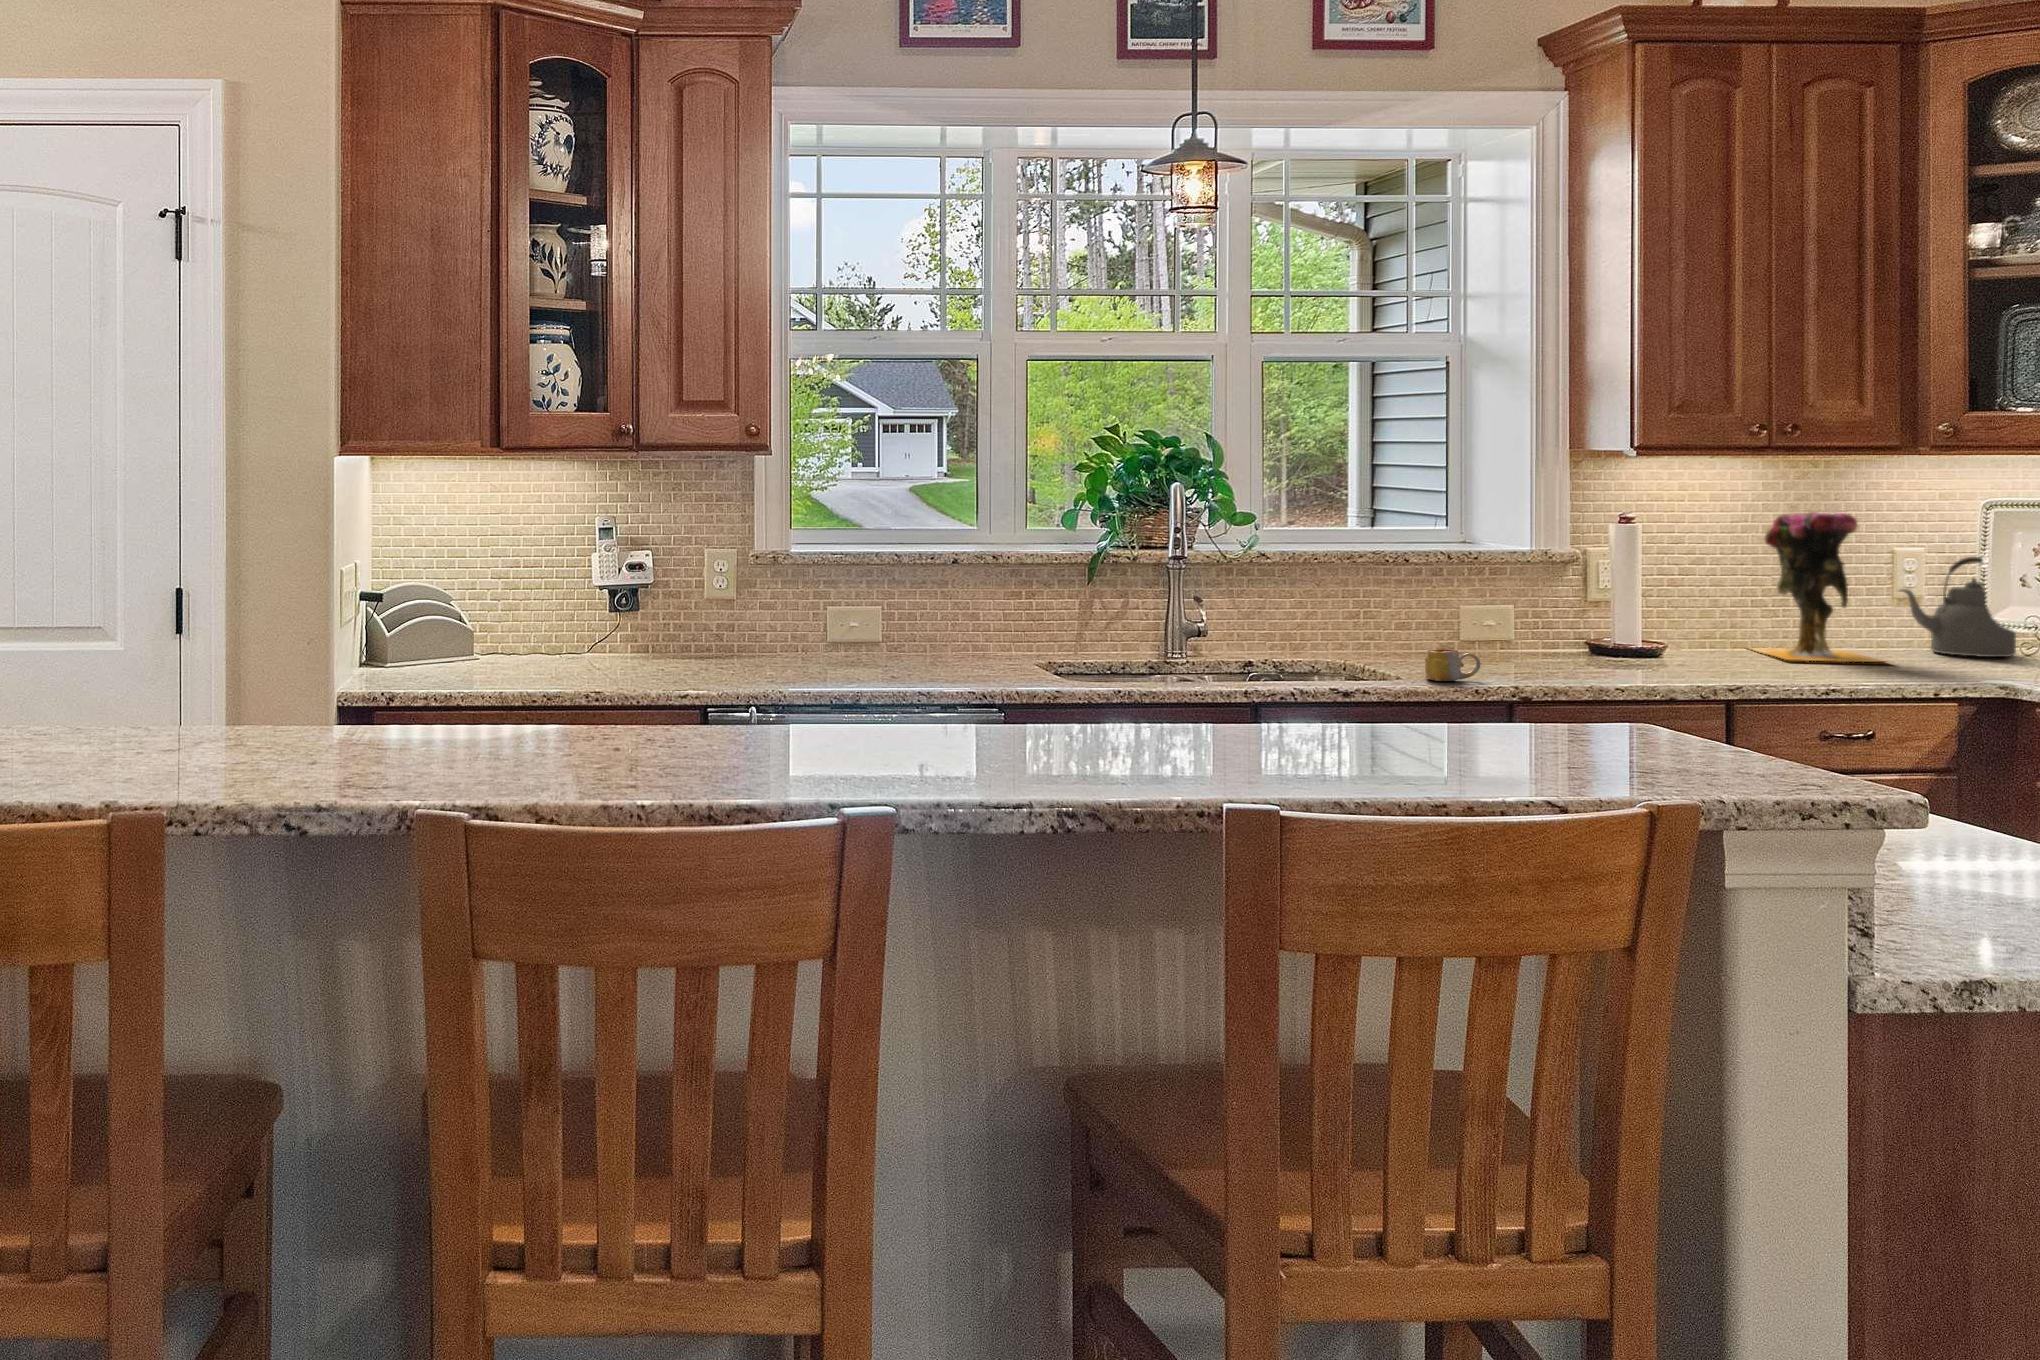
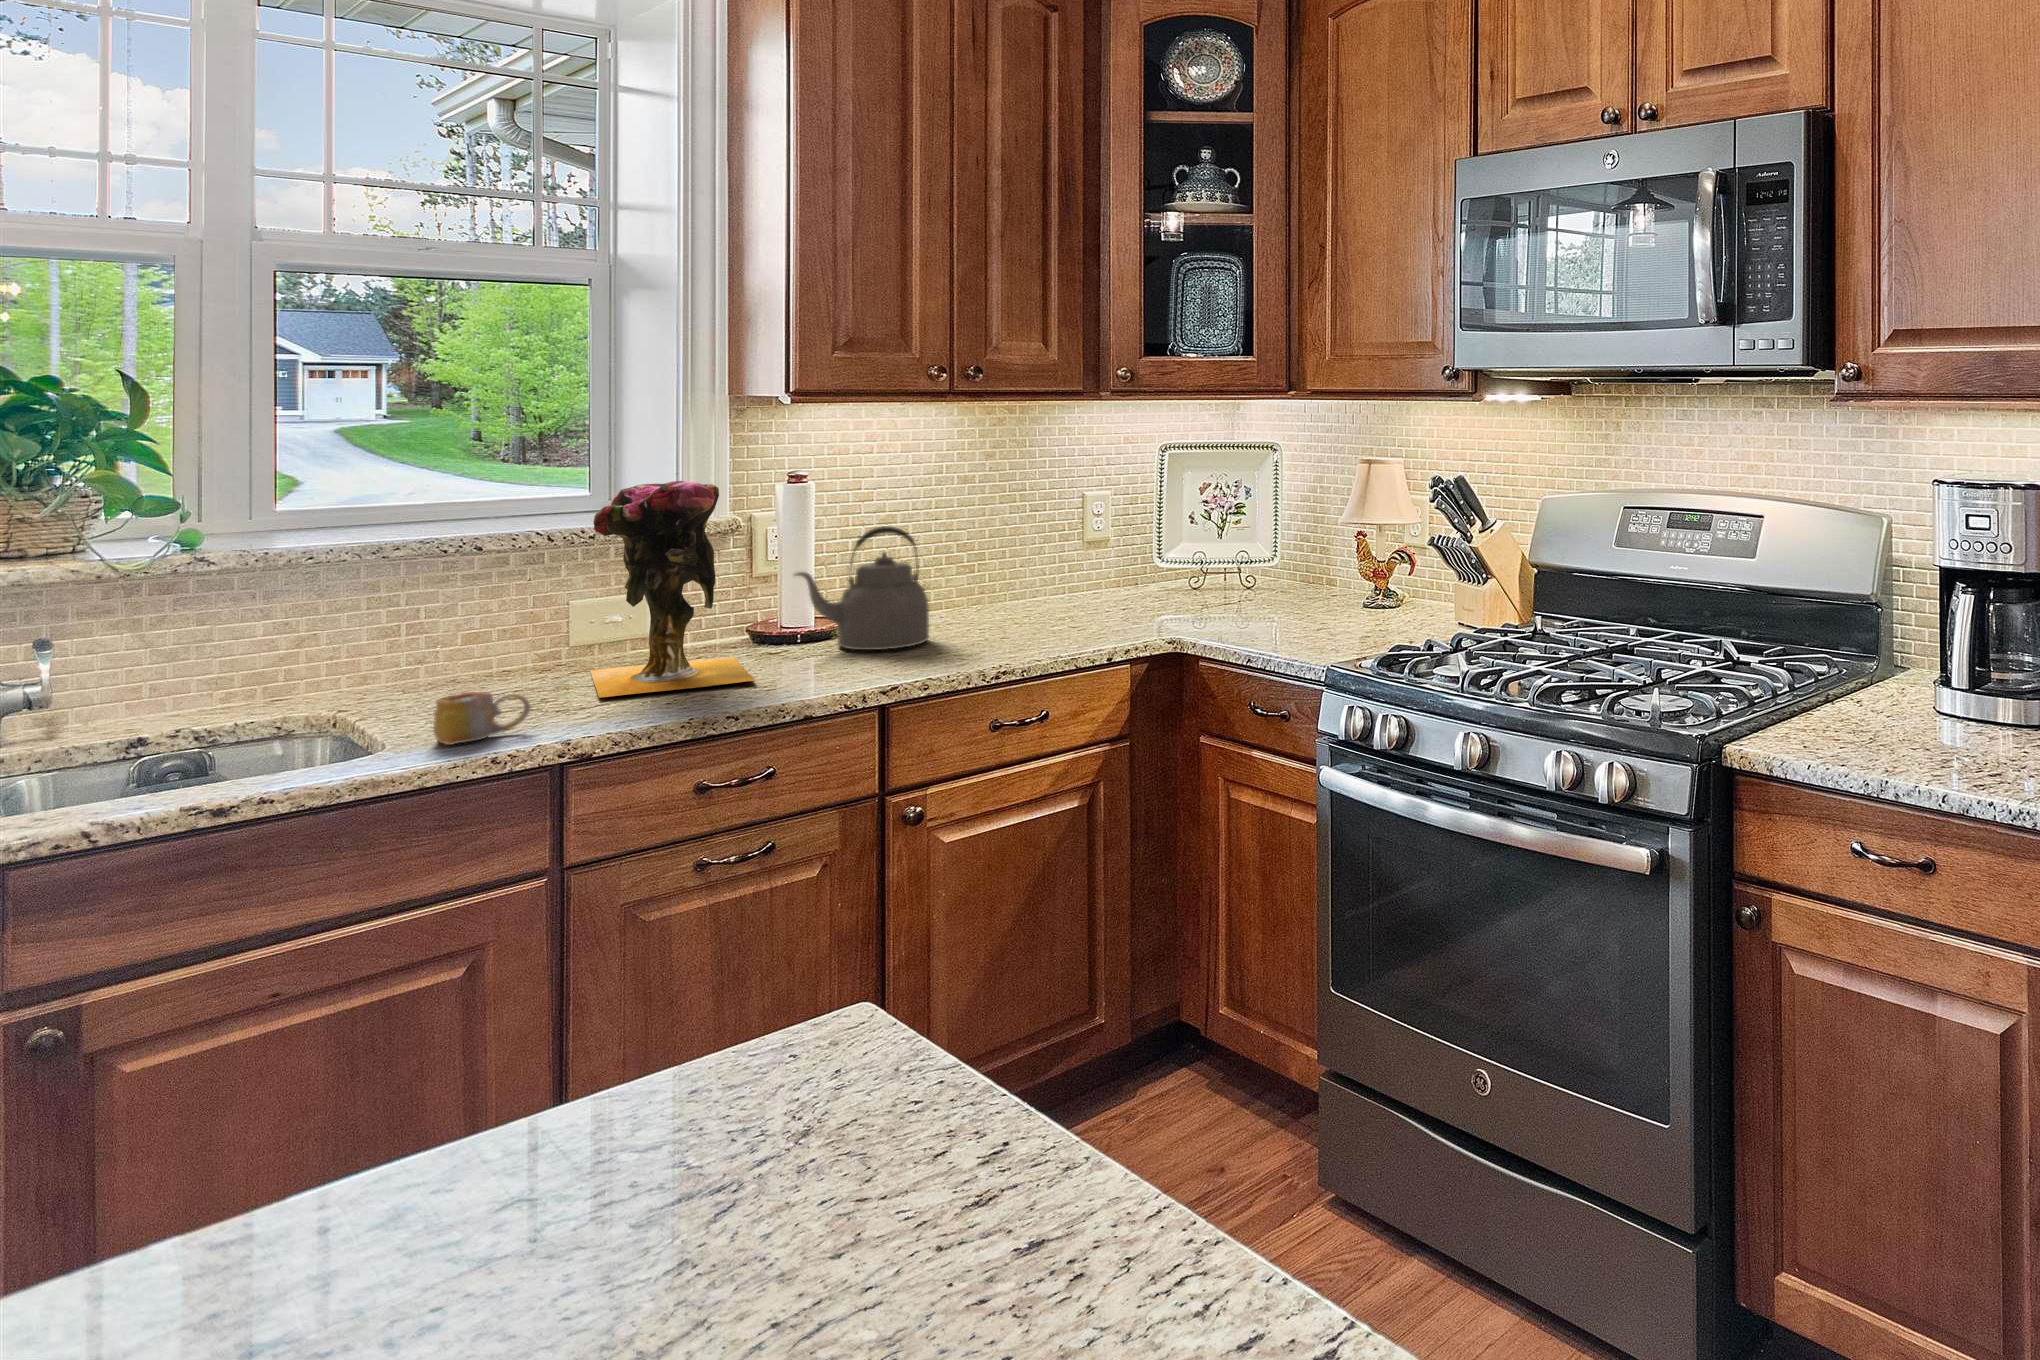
vase: present [1752,512,1882,662] -> present [590,481,756,698]
kettle: present [1900,557,2016,657] -> present [795,526,929,650]

